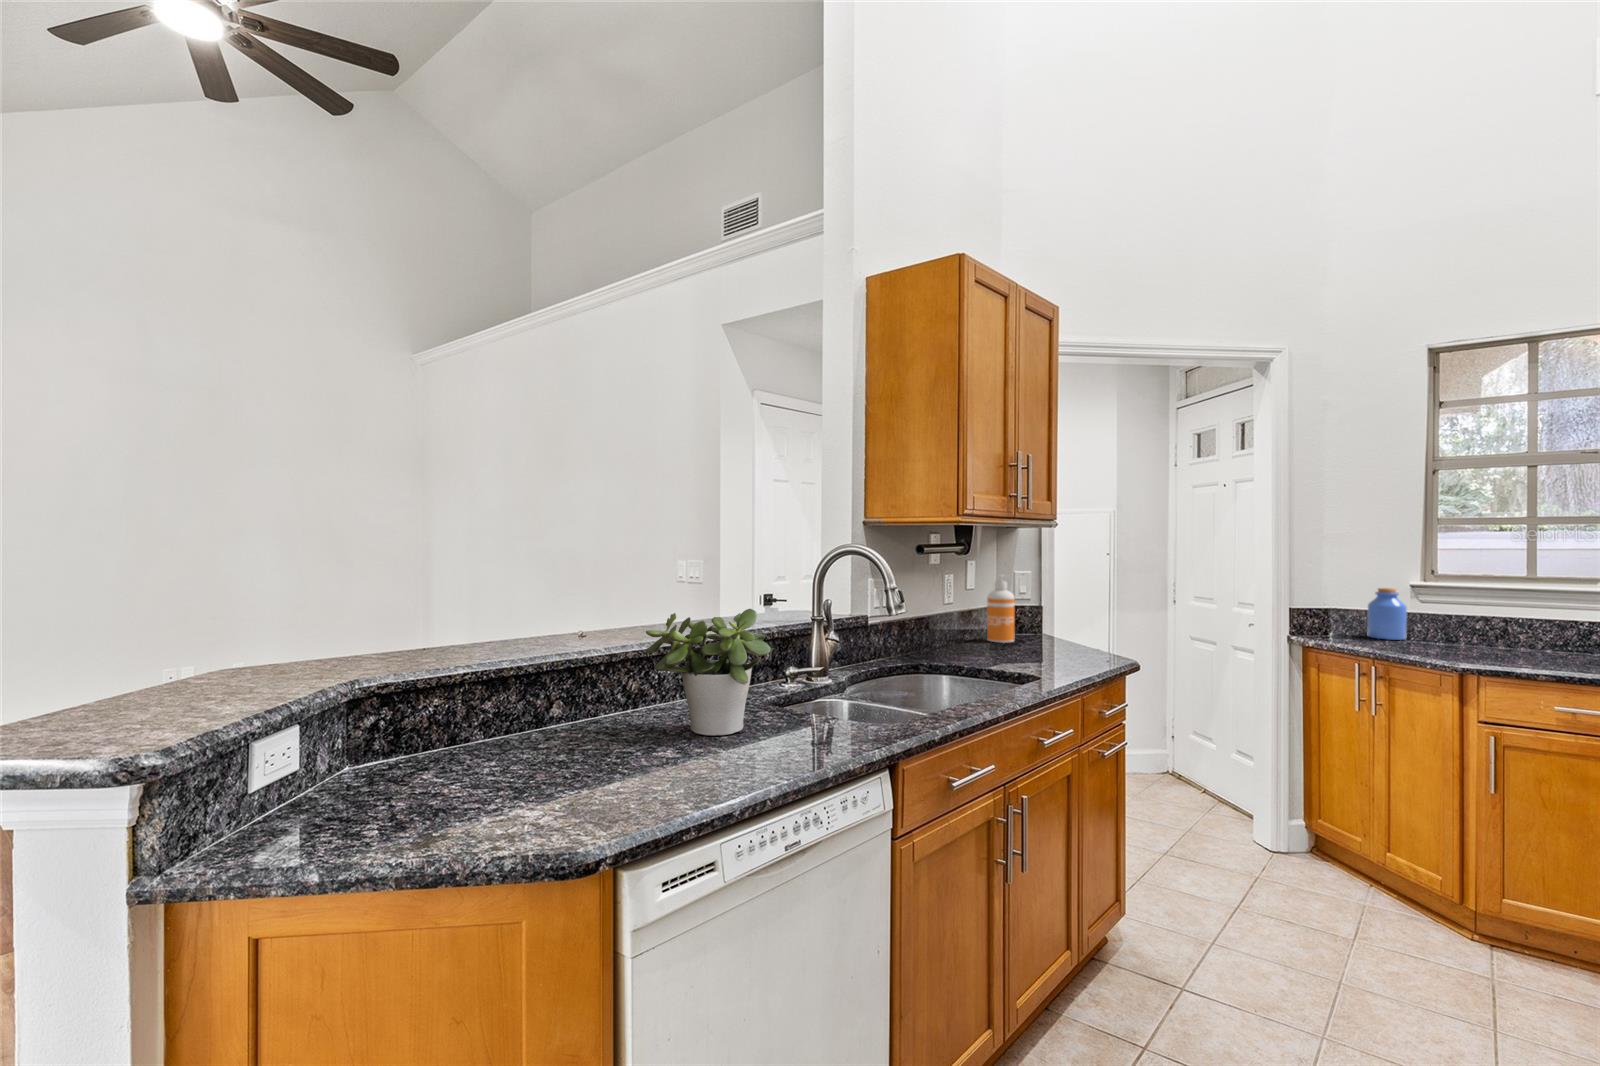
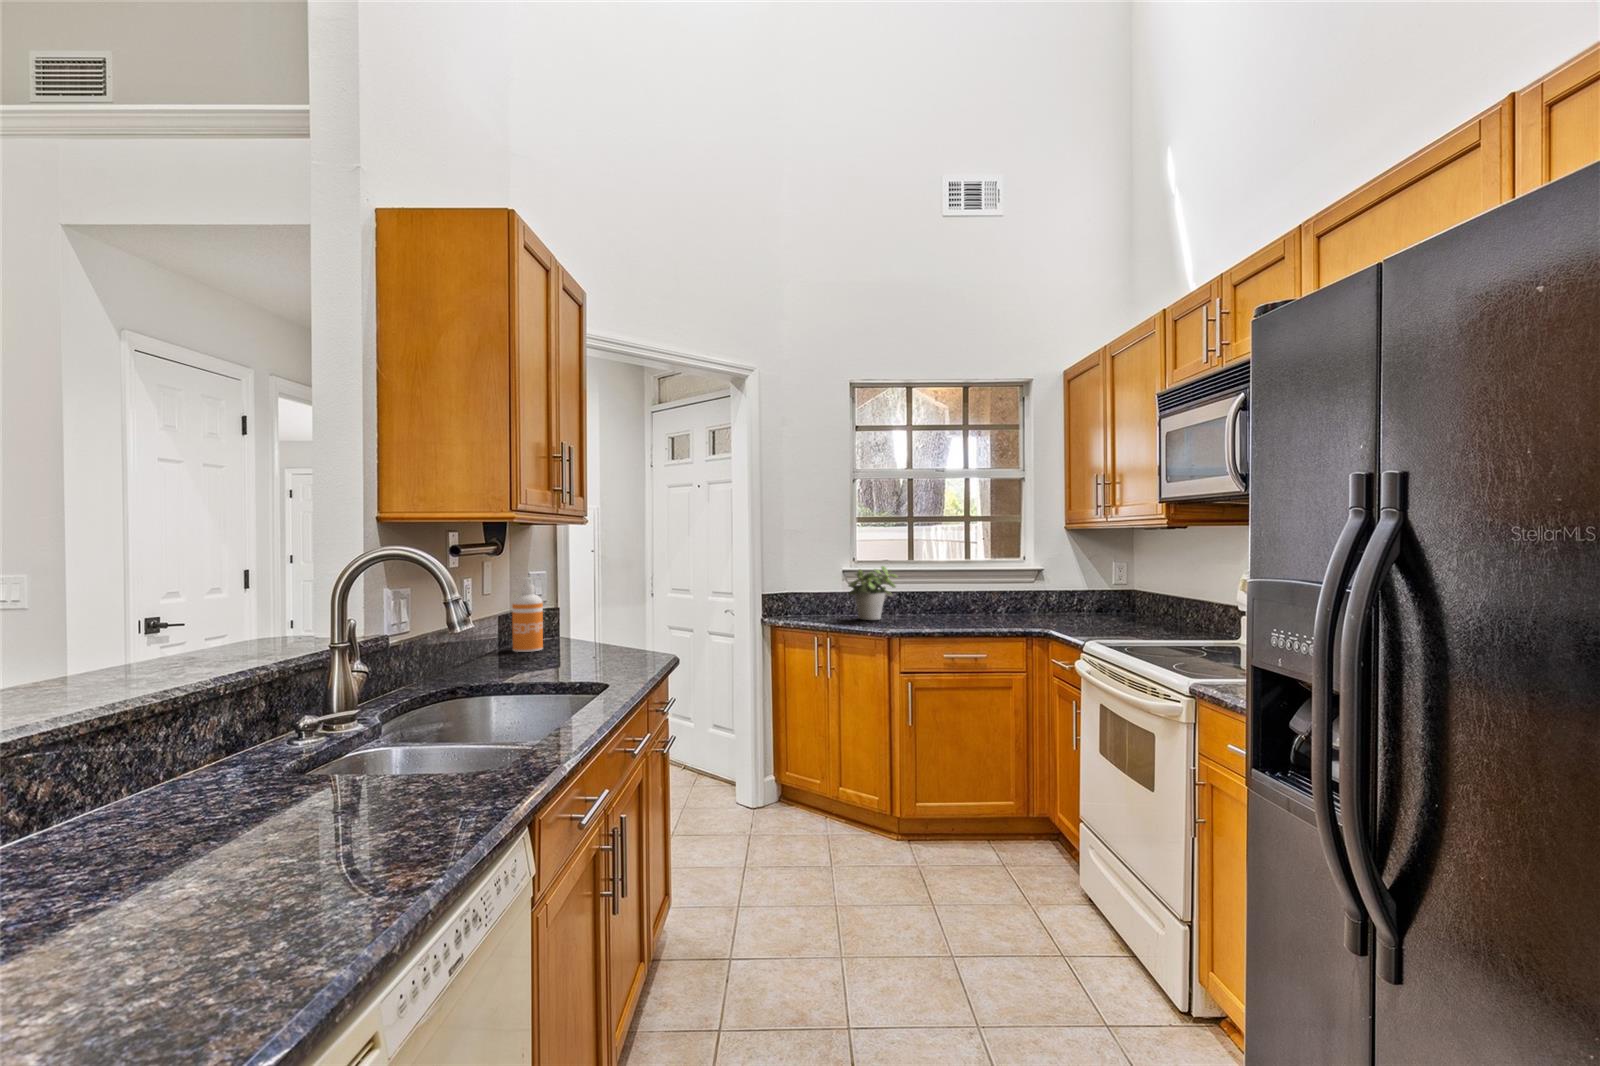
jar: present [1368,588,1407,640] -> none [815,574,840,615]
potted plant: present [646,609,771,736] -> present [848,566,897,620]

